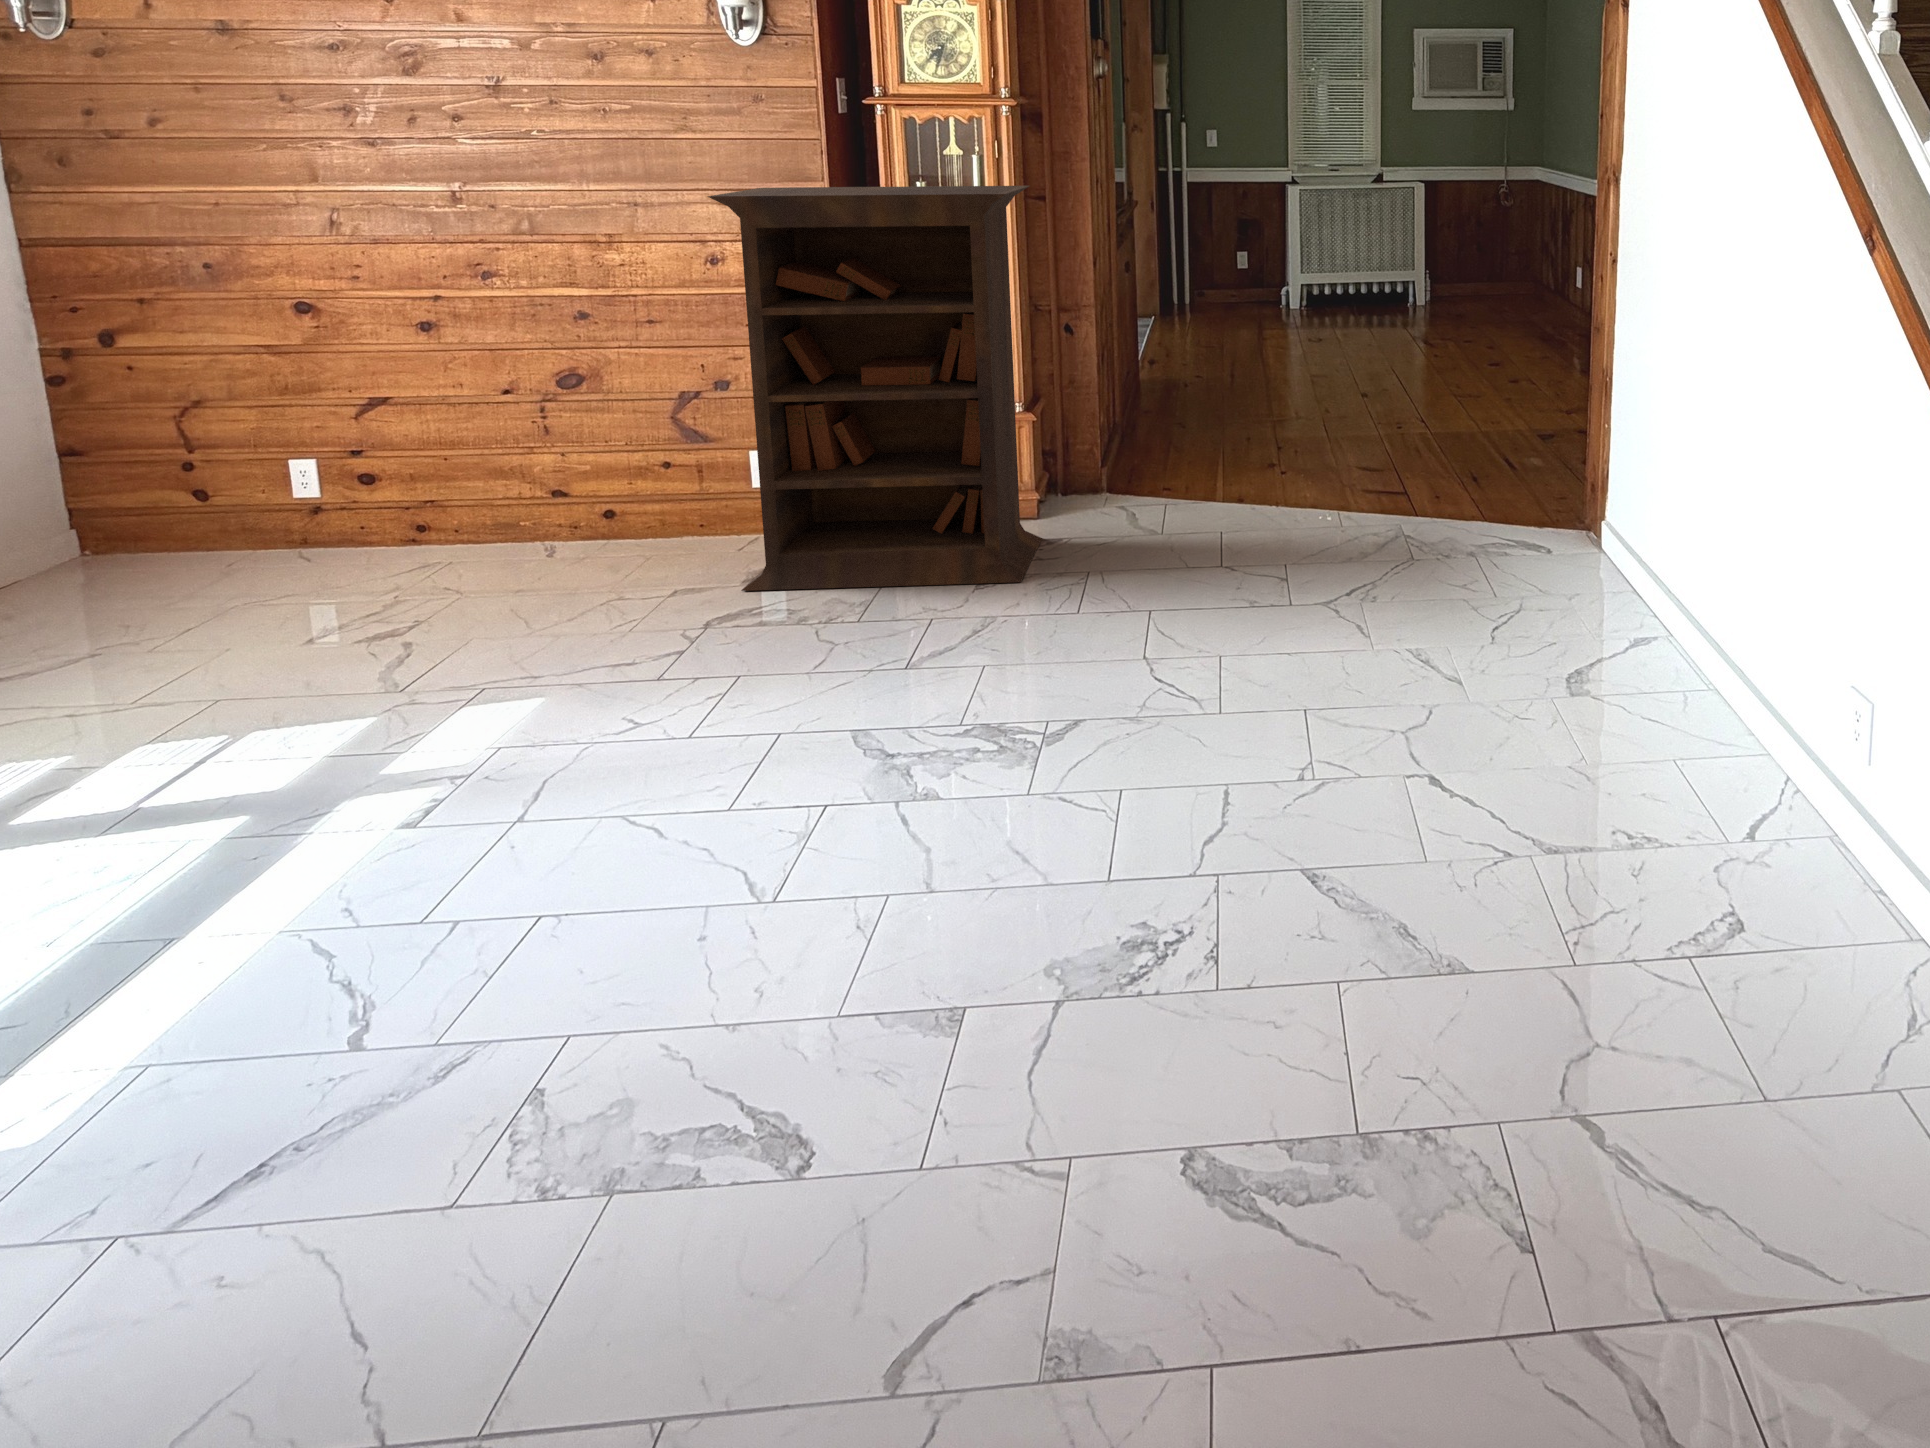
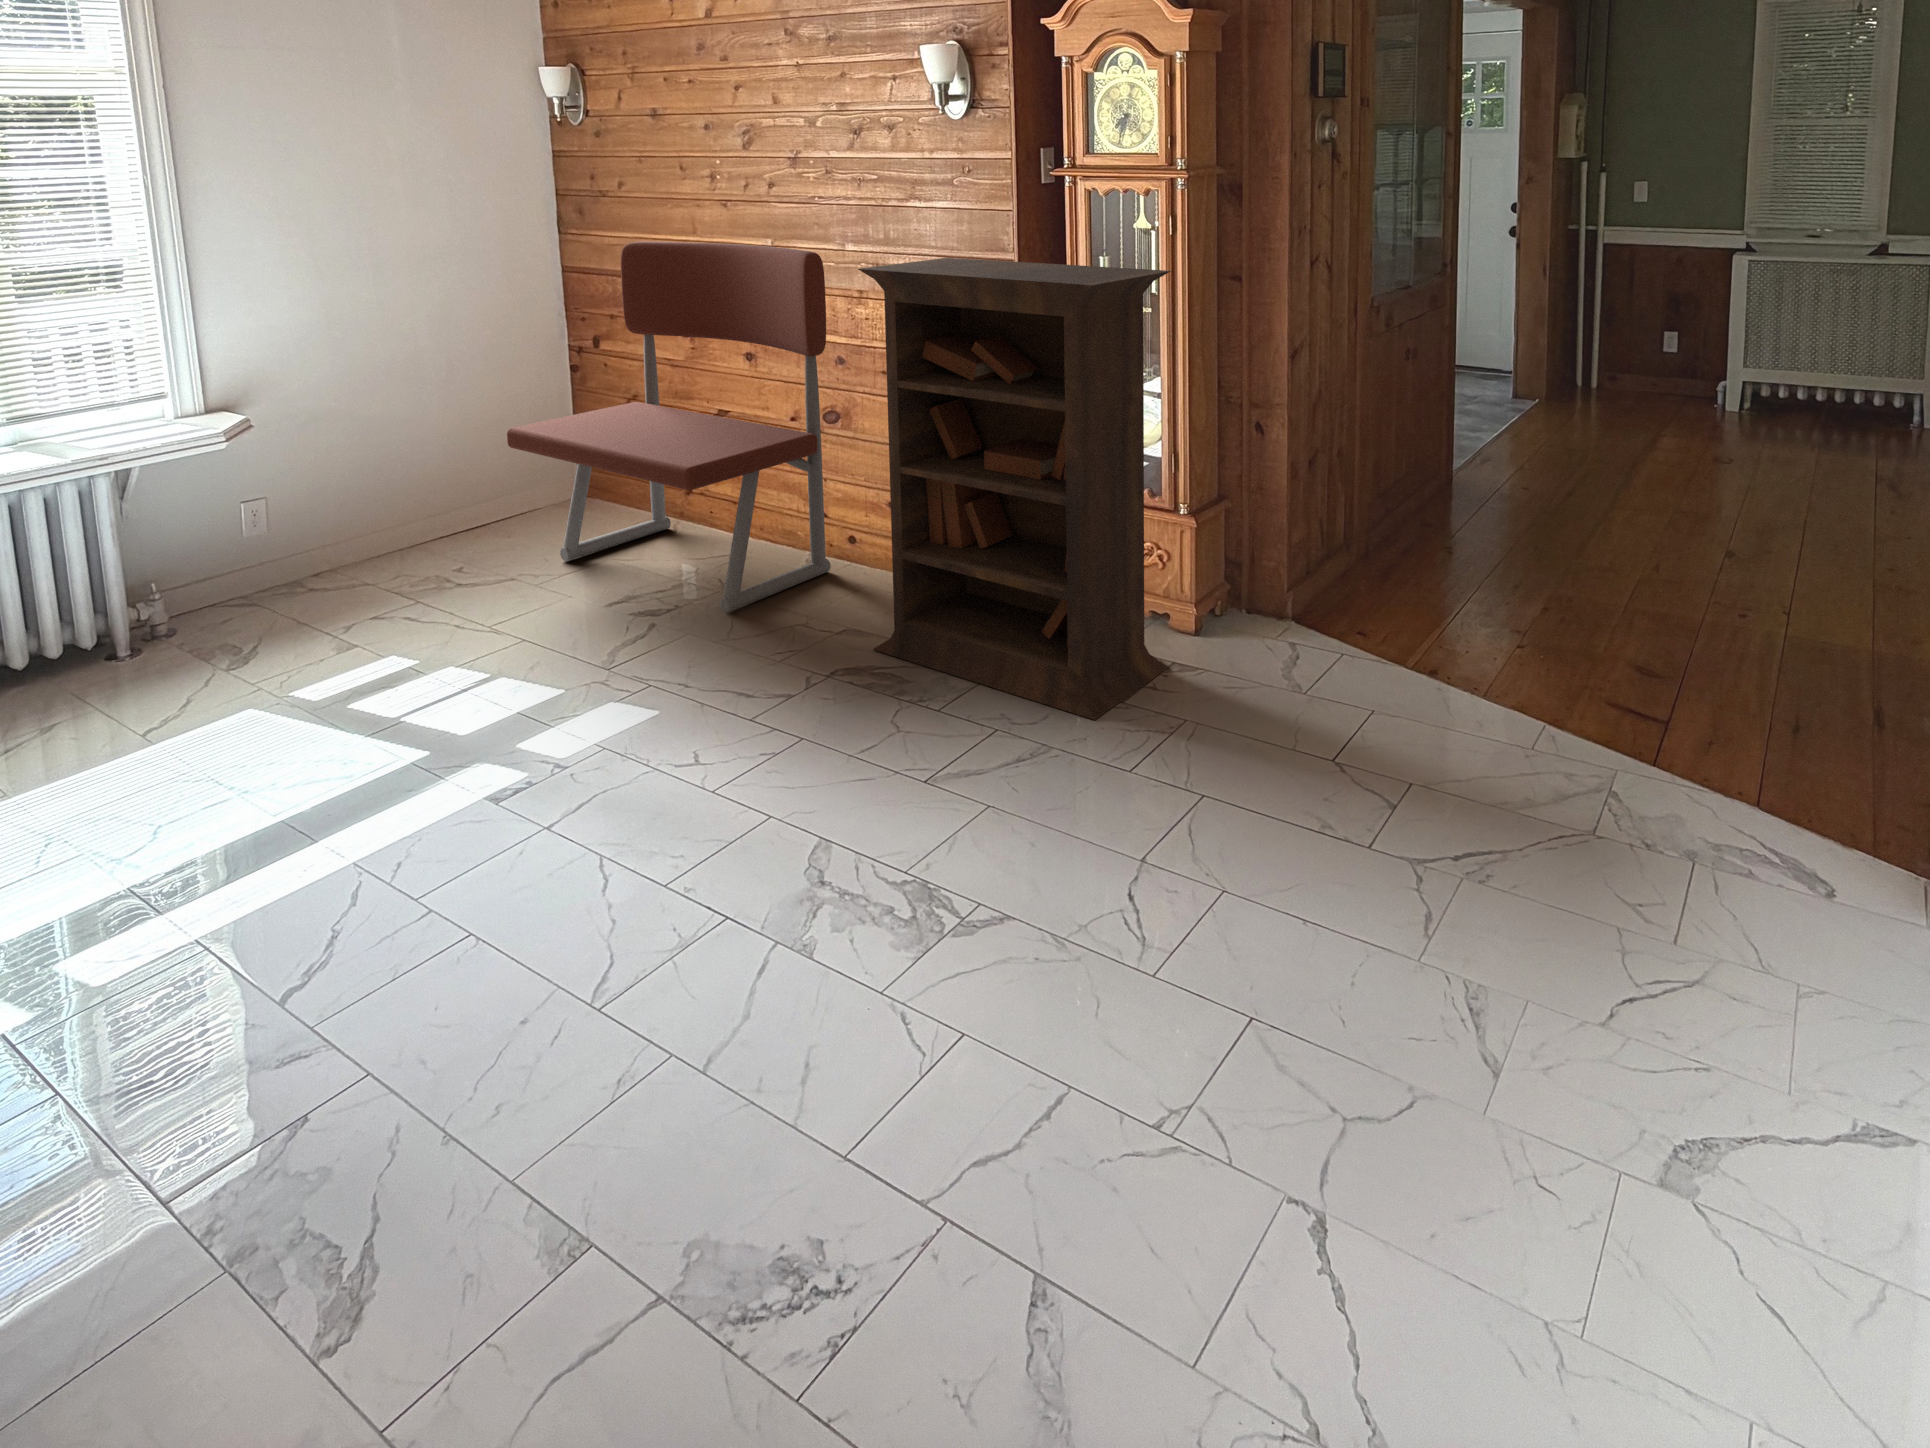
bench: none [74,191,600,616] -> present [507,242,831,612]

